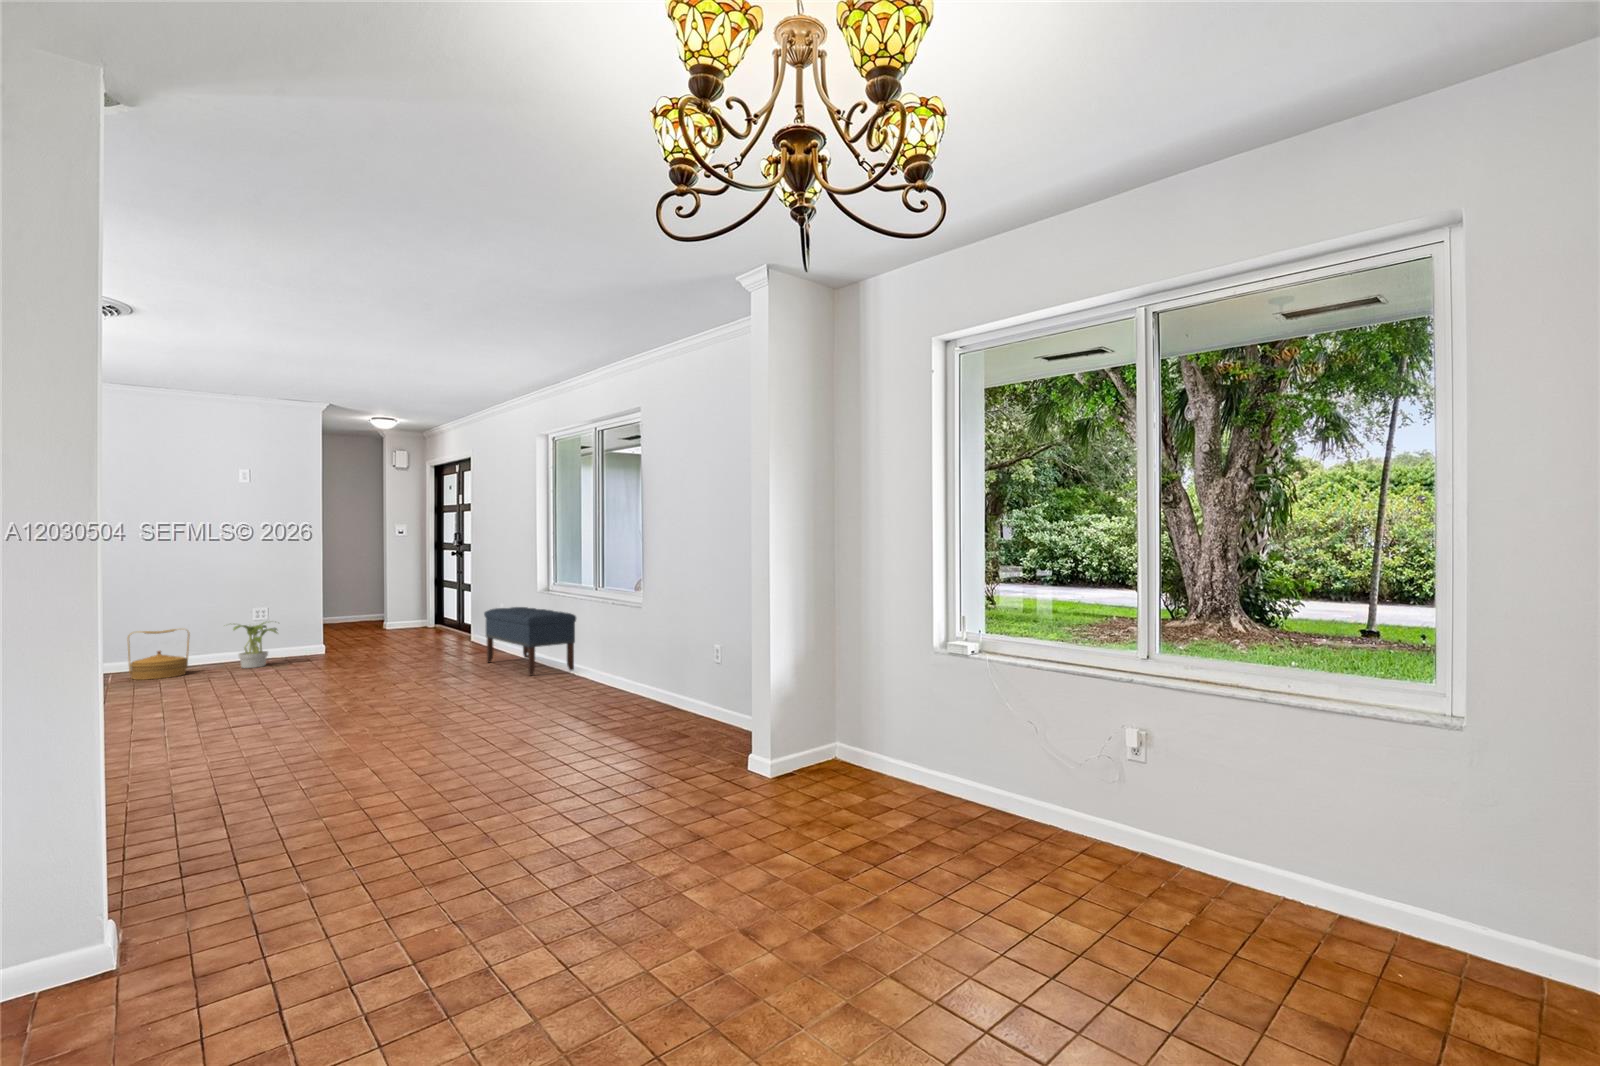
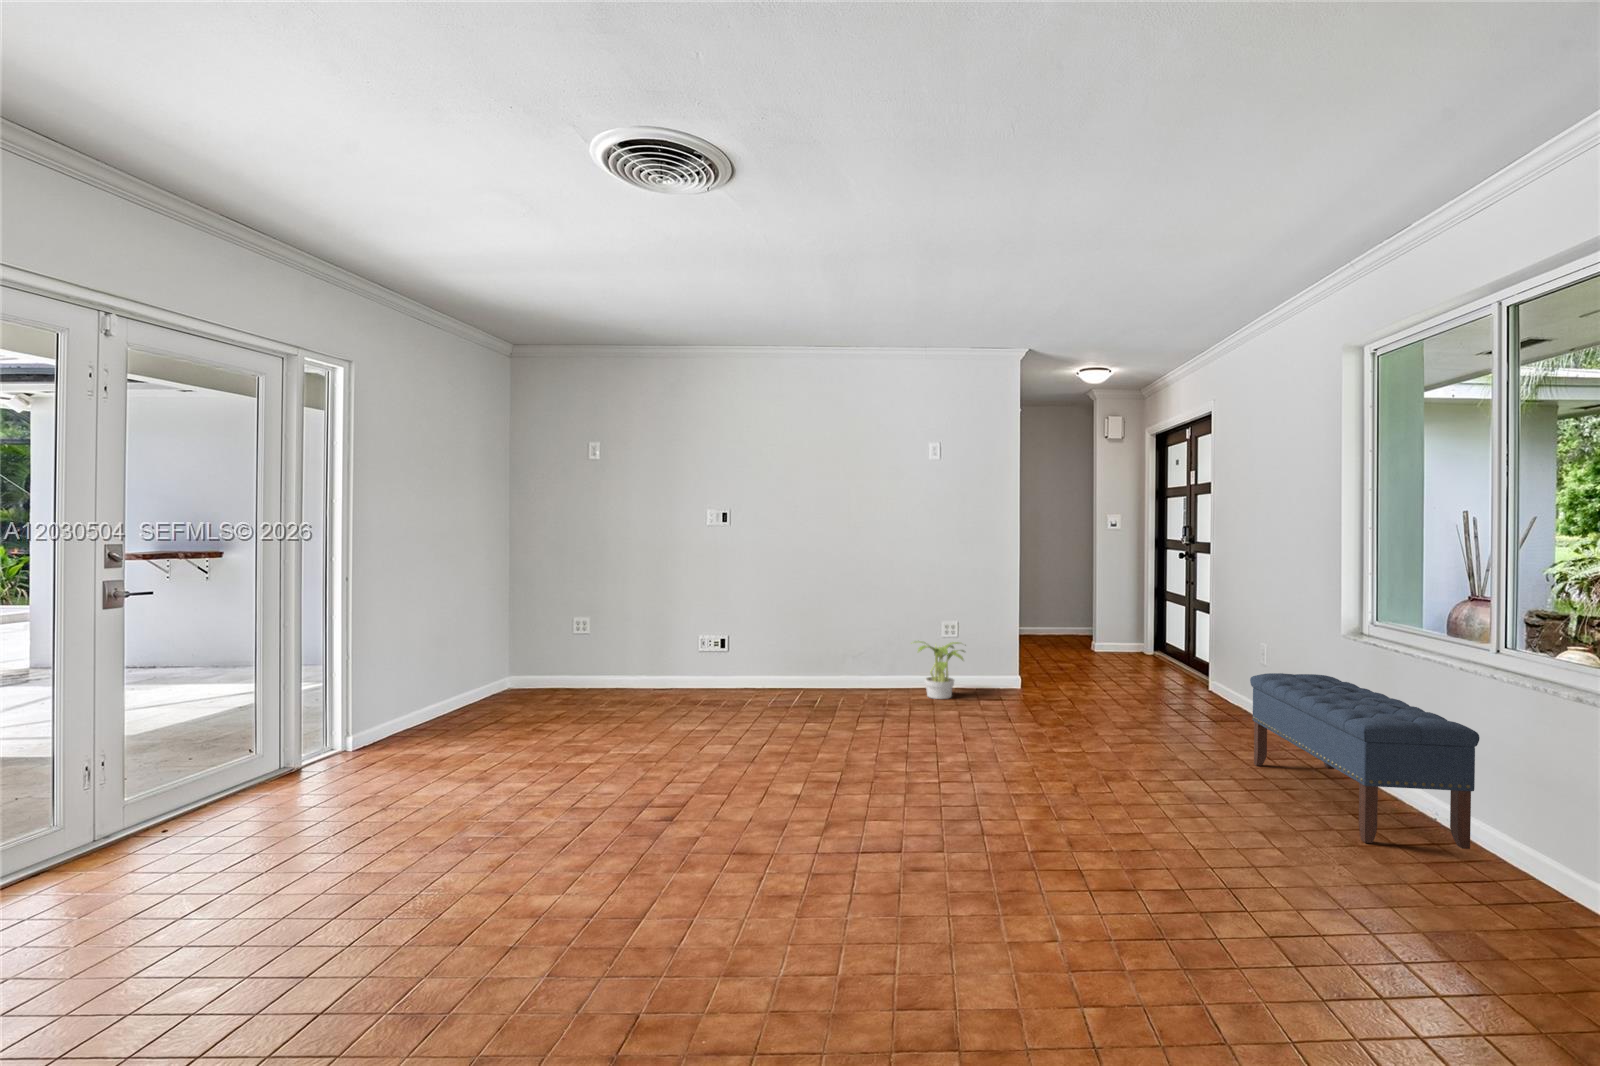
woven basket: present [127,628,190,680] -> none [825,642,879,700]

